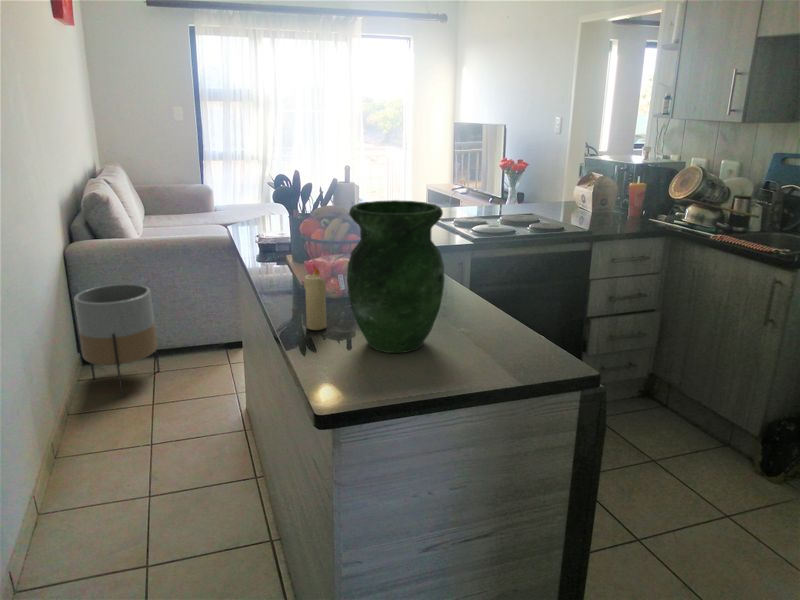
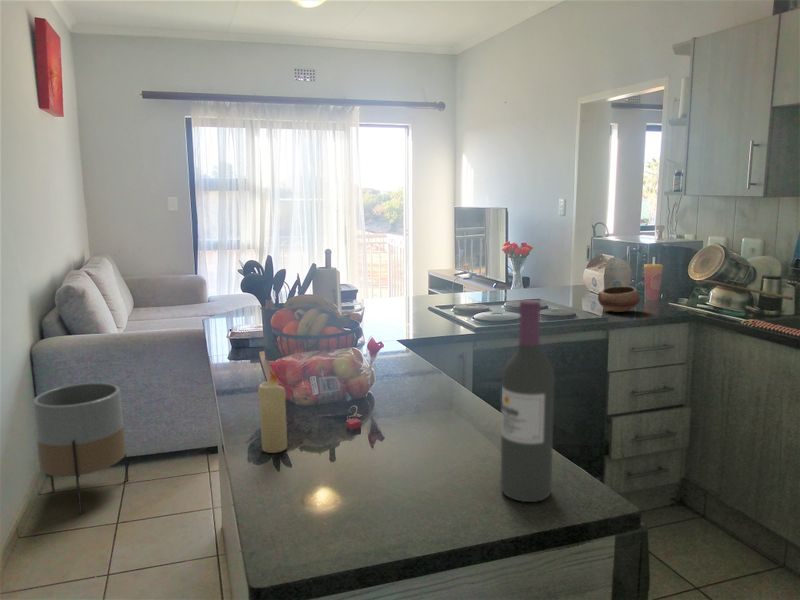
vase: present [347,200,445,353] -> none [307,288,434,488]
bowl: none [585,203,623,227] -> present [598,286,640,312]
wine bottle: none [493,212,537,363] -> present [500,300,555,502]

